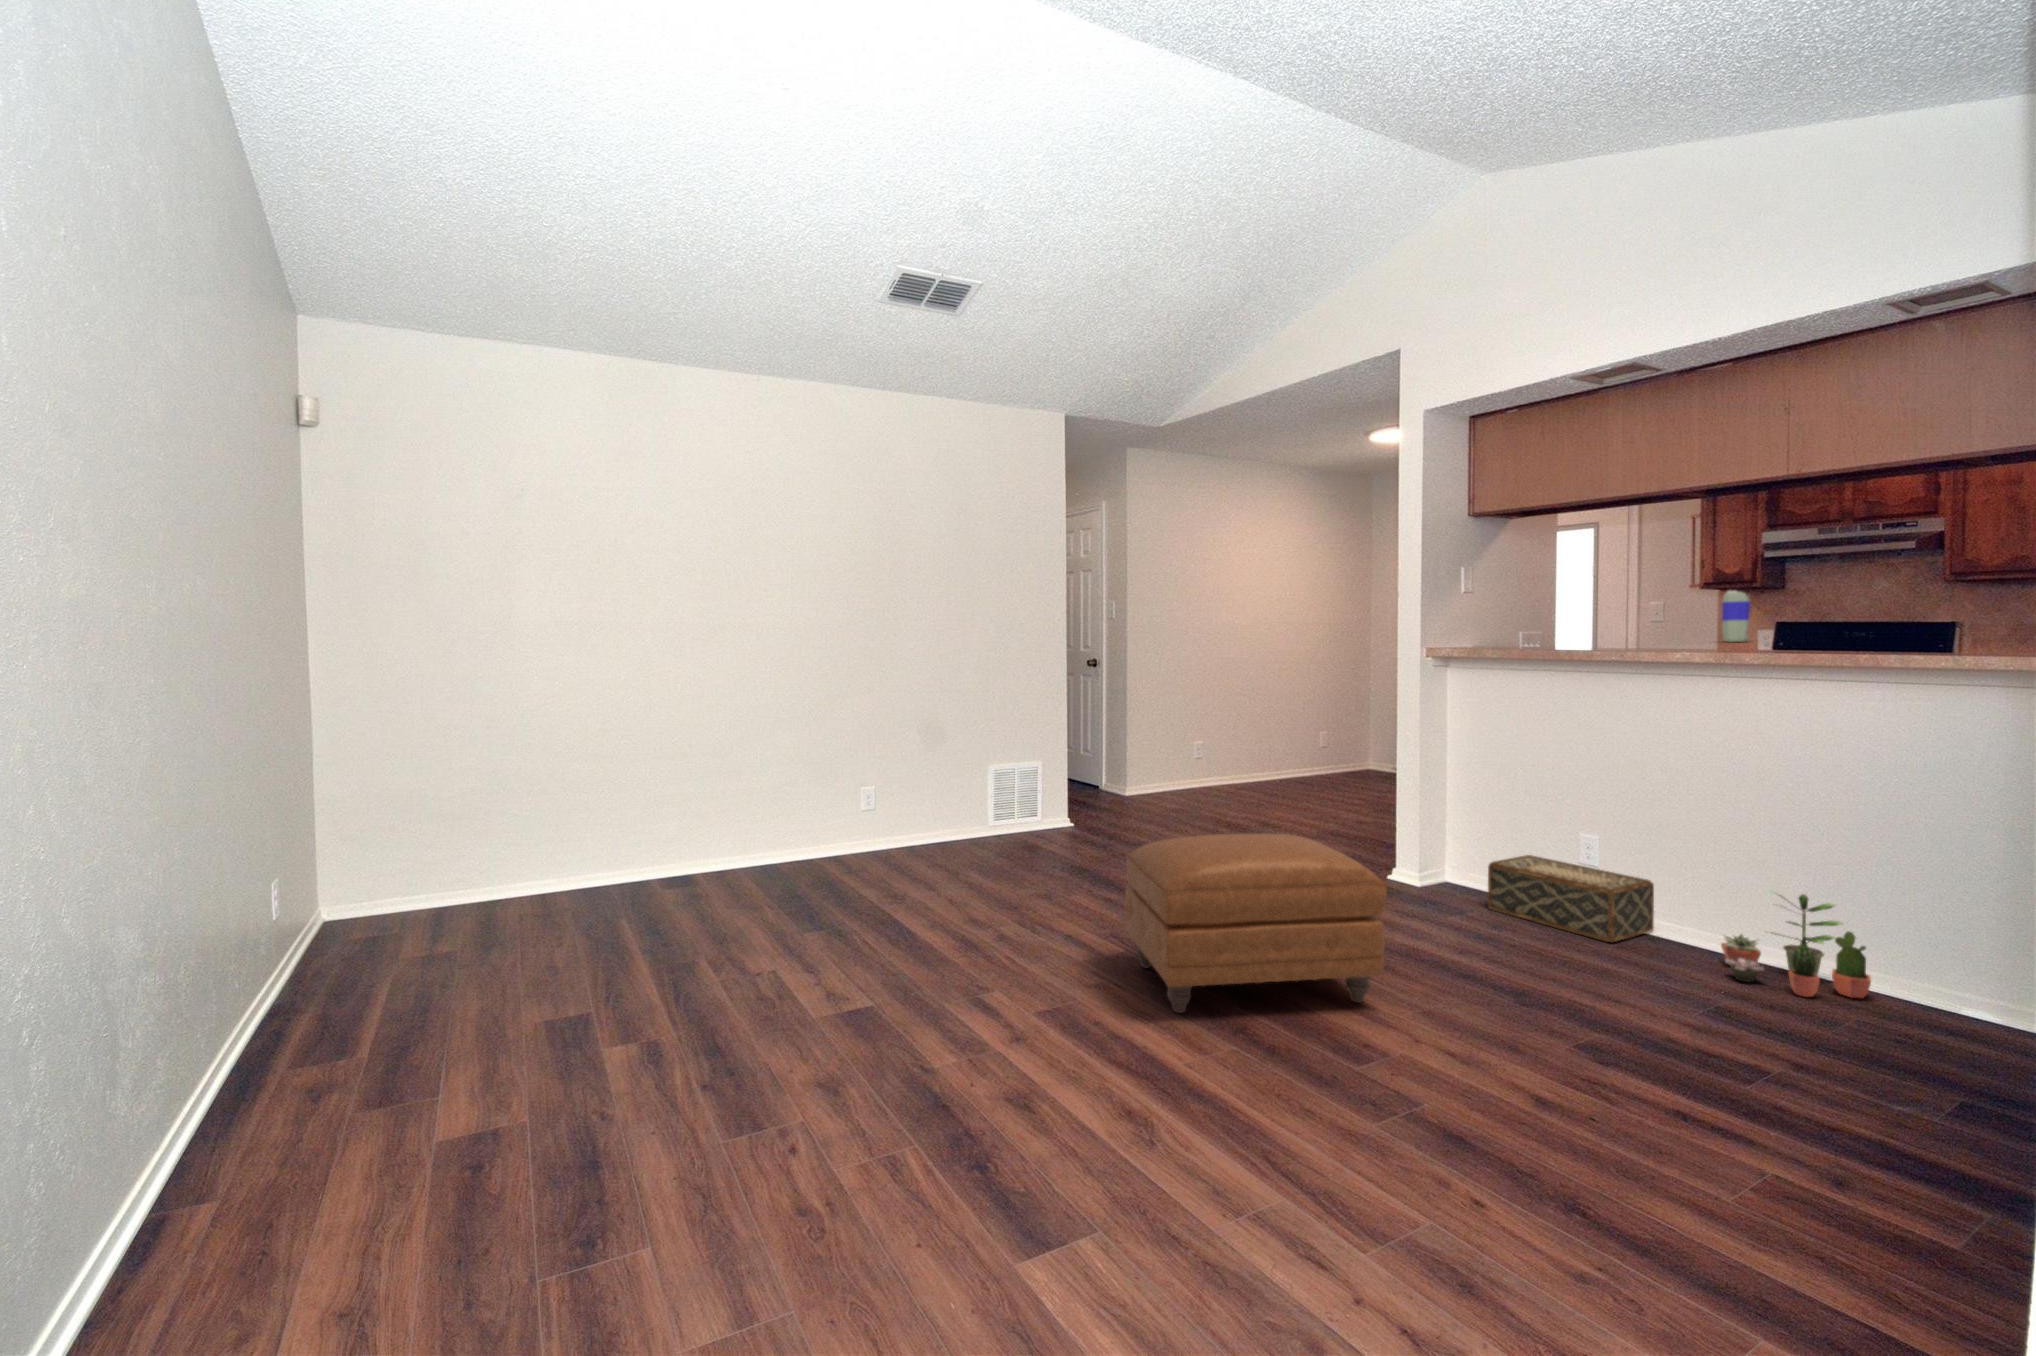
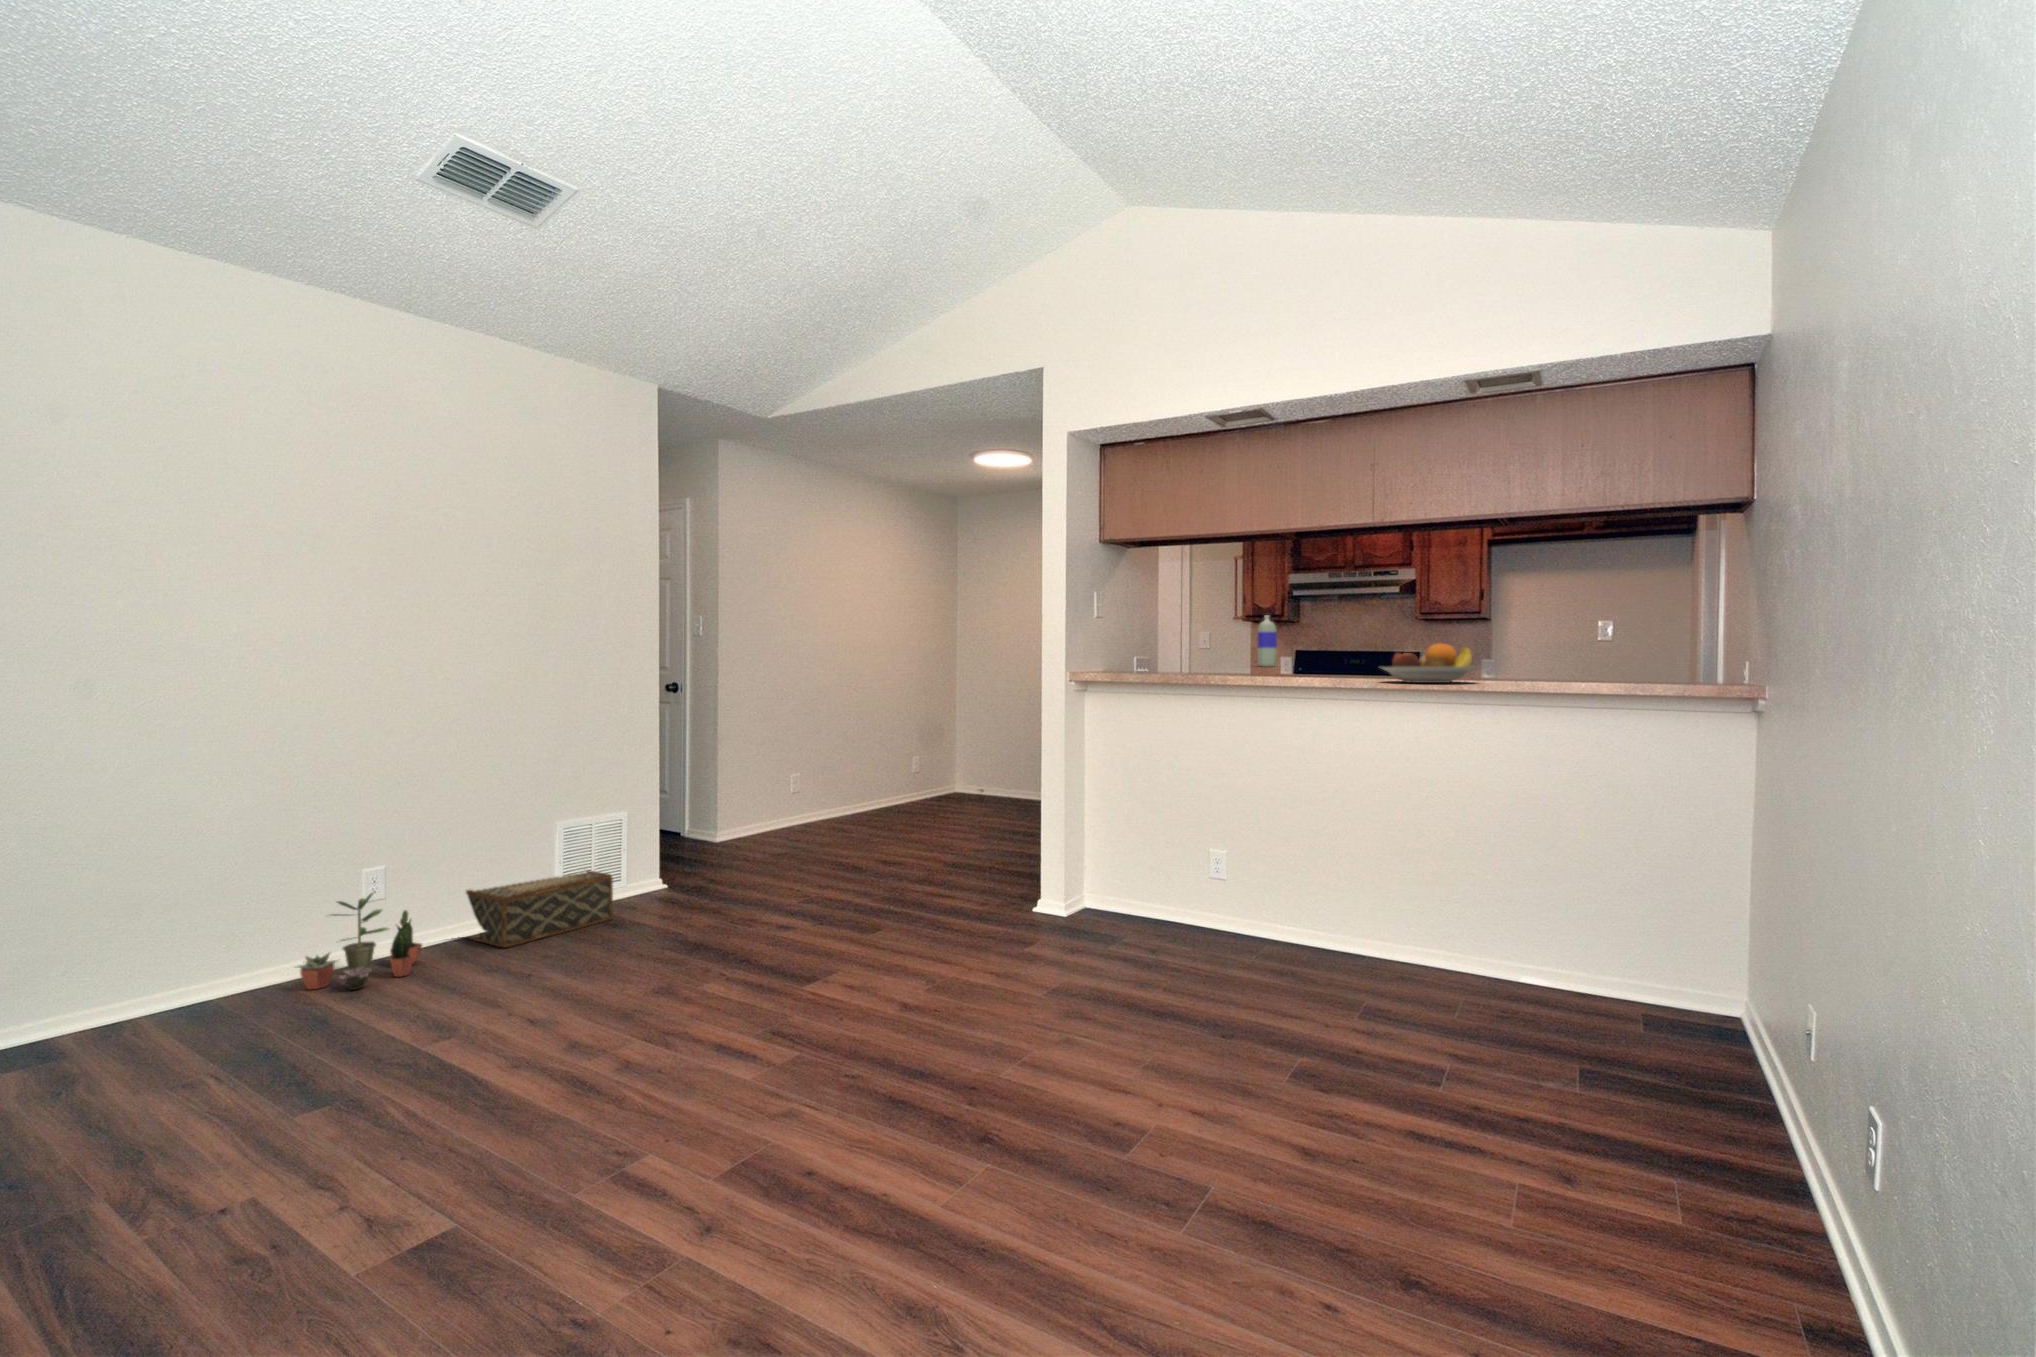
fruit bowl: none [1795,614,1946,661] -> present [1381,643,1476,683]
ottoman: present [1125,833,1387,1013] -> none [810,879,1110,1112]
woven basket: present [1488,855,1654,942] -> present [466,871,613,948]
potted plant: present [1721,894,1871,998] -> present [298,894,422,990]

